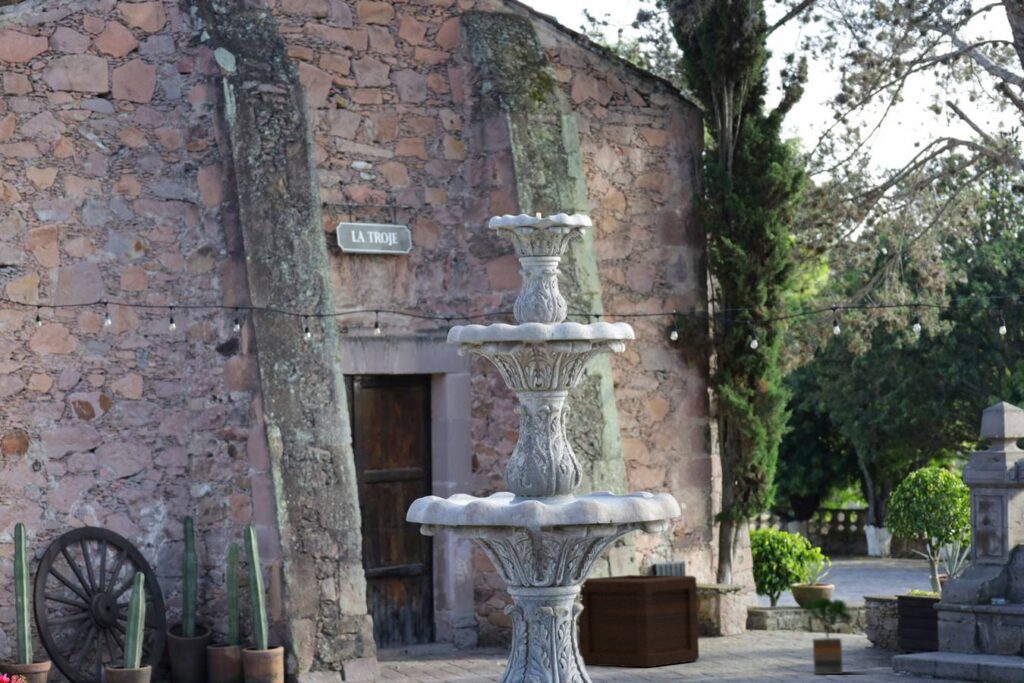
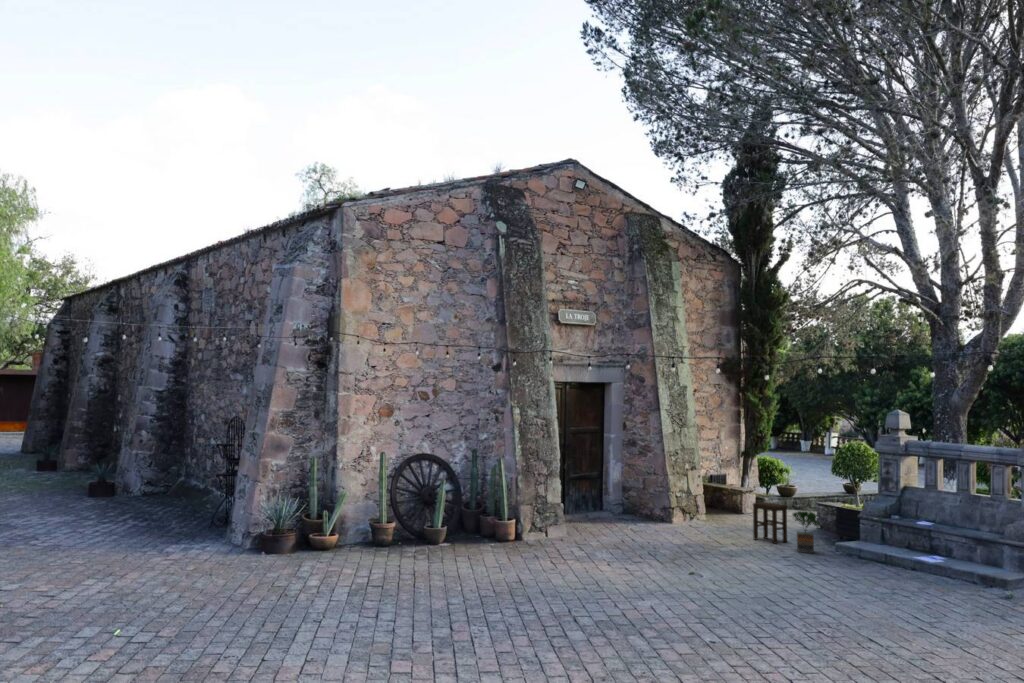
wooden crate: present [578,575,699,667] -> none [671,485,733,536]
stool: none [733,594,798,668] -> present [753,502,787,544]

